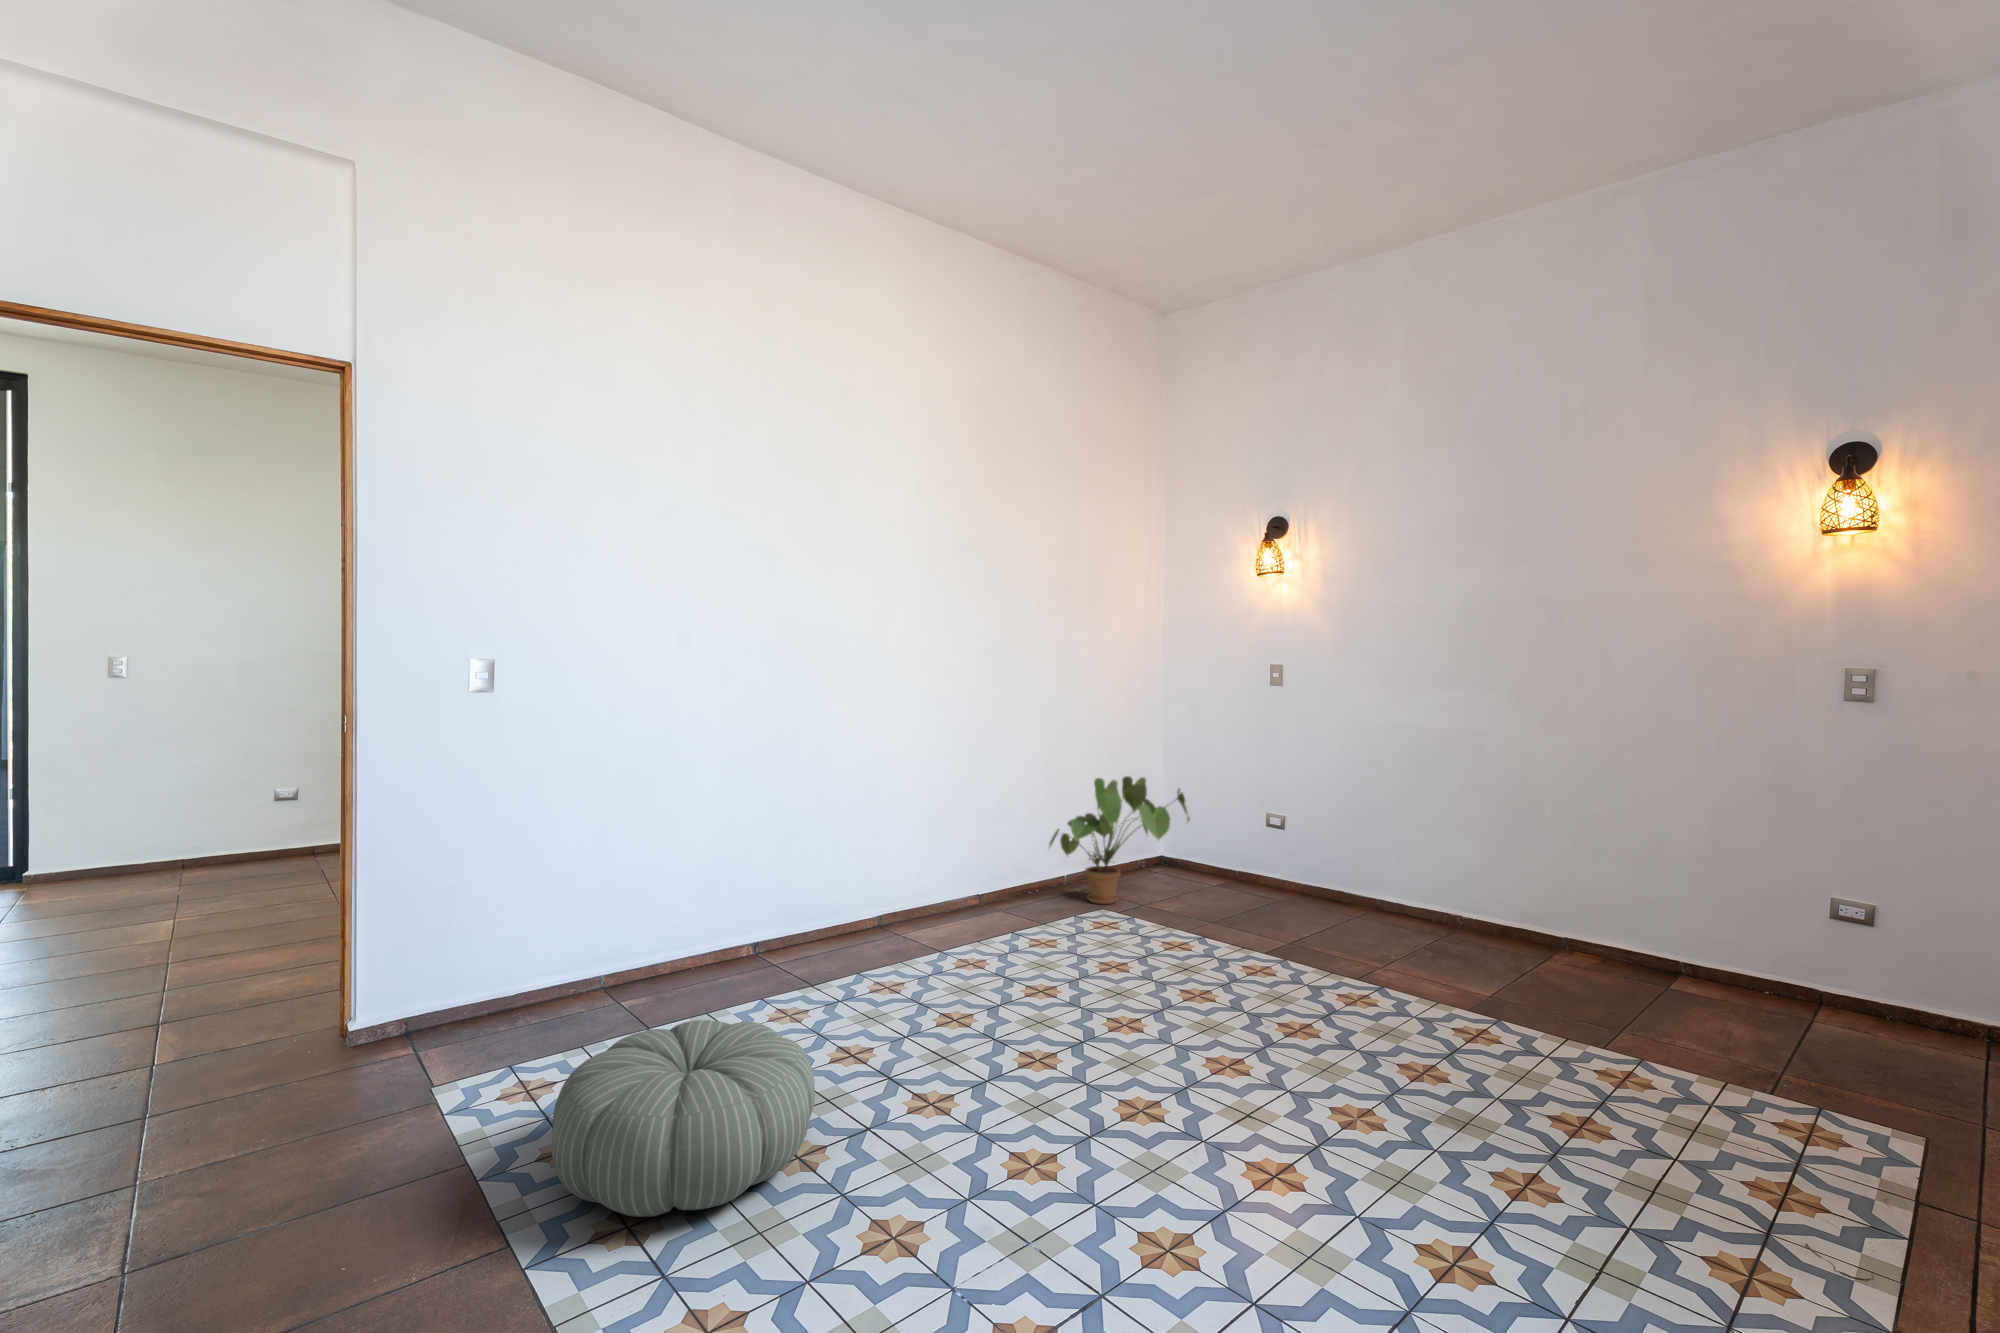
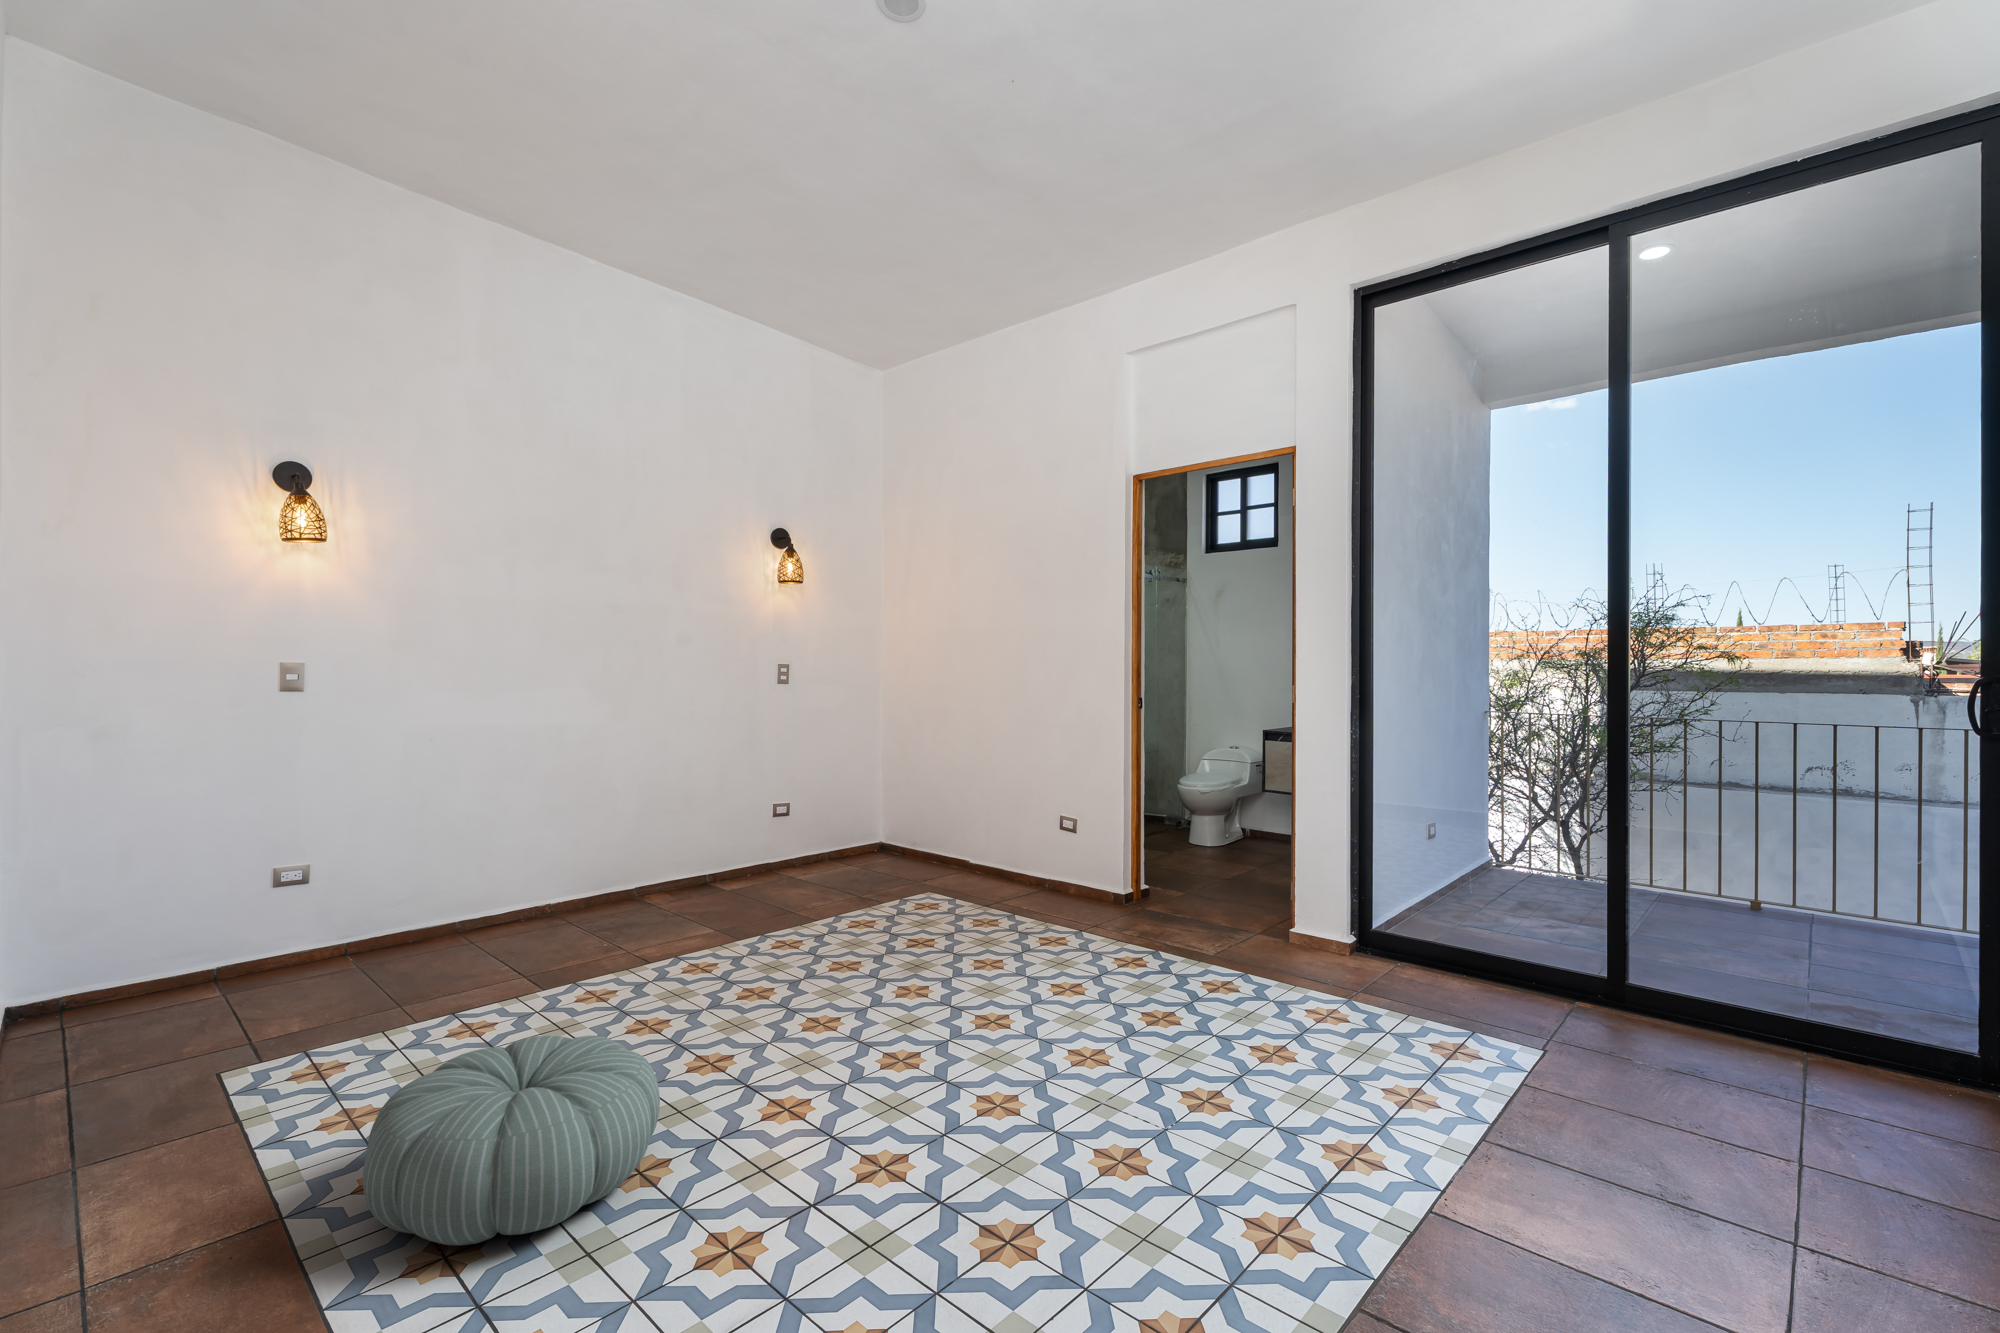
house plant: present [1049,776,1190,904] -> none [931,772,1072,901]

